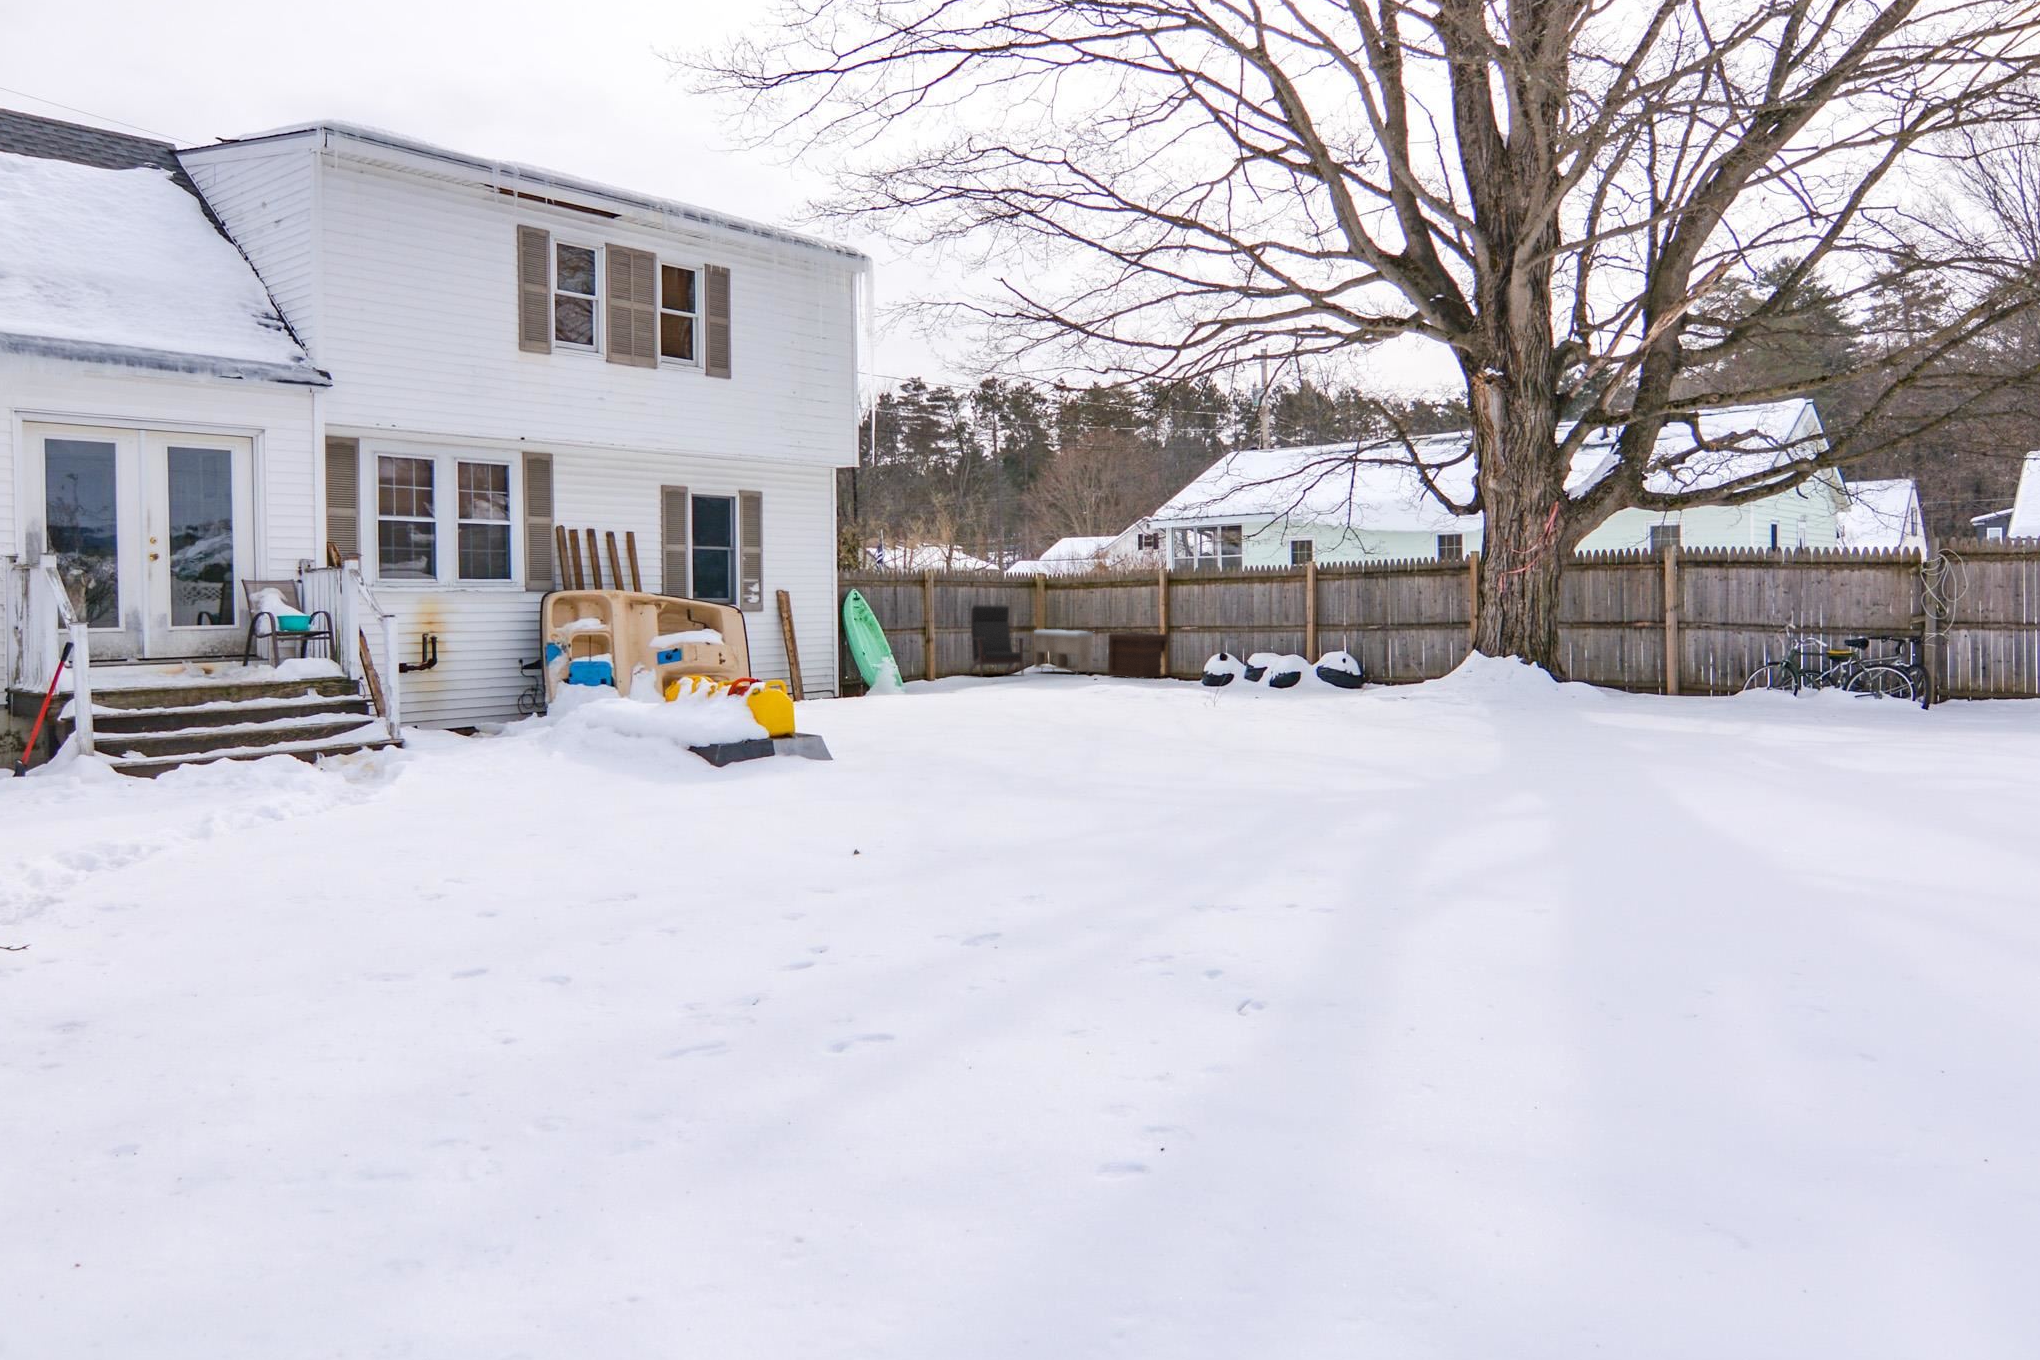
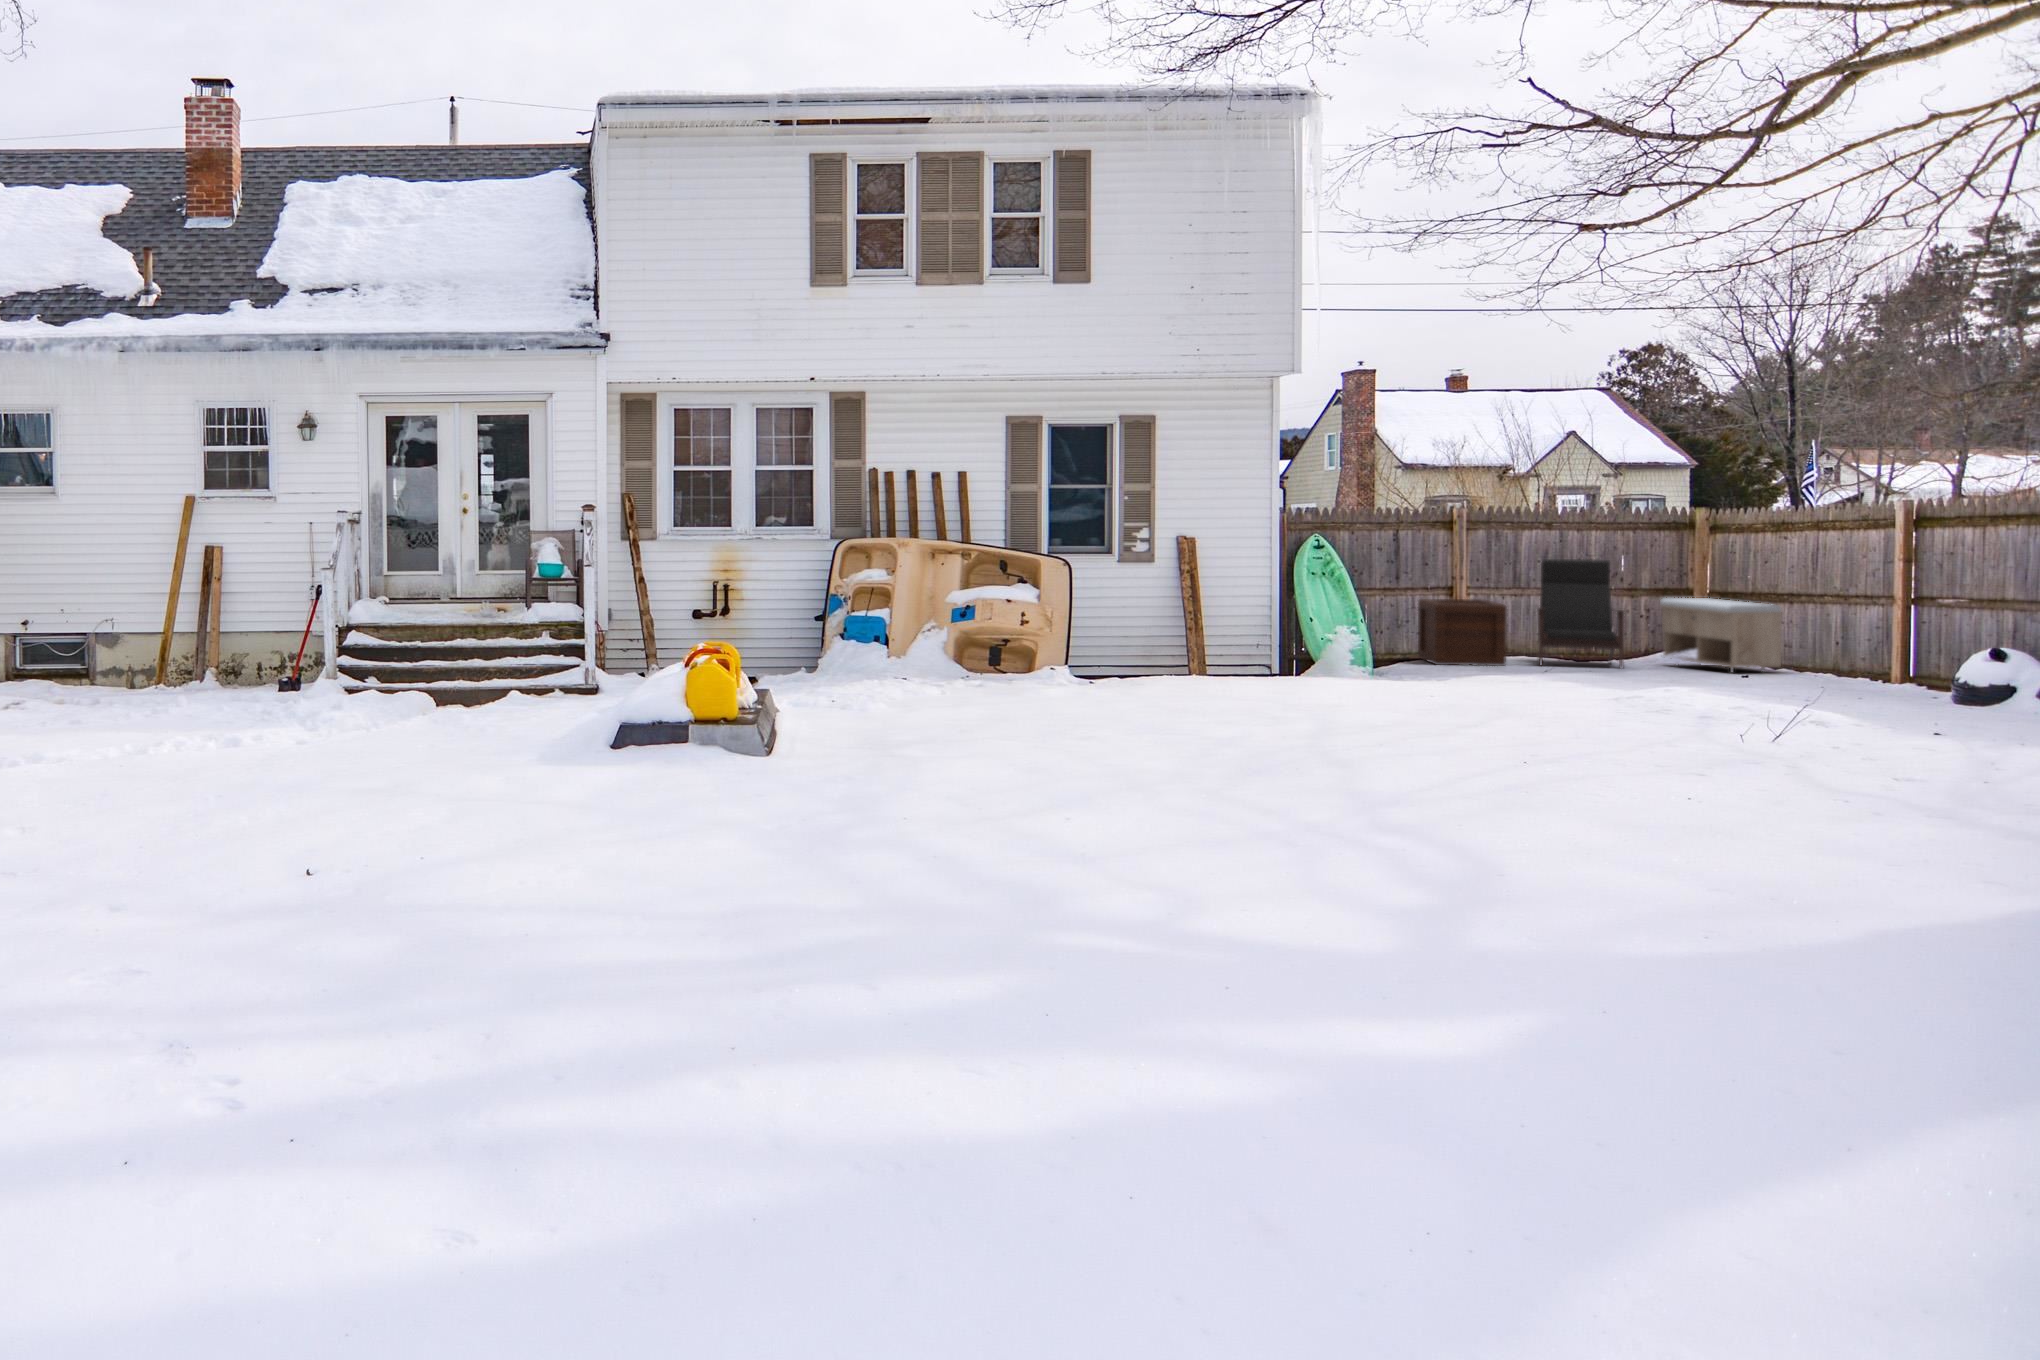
wooden crate: present [1108,632,1168,678] -> present [1418,599,1507,666]

